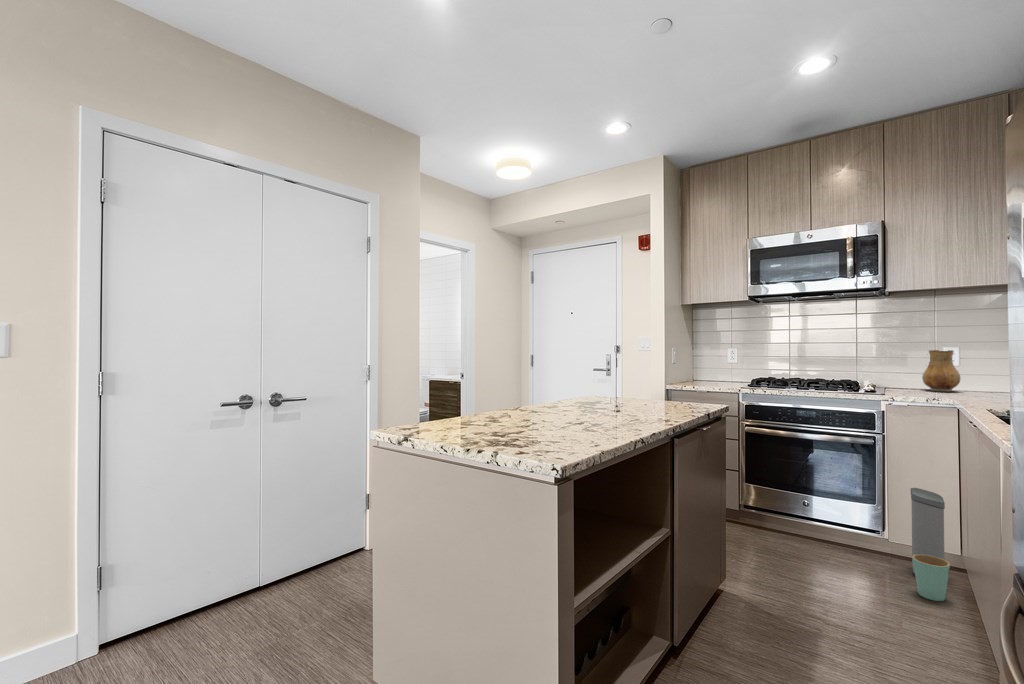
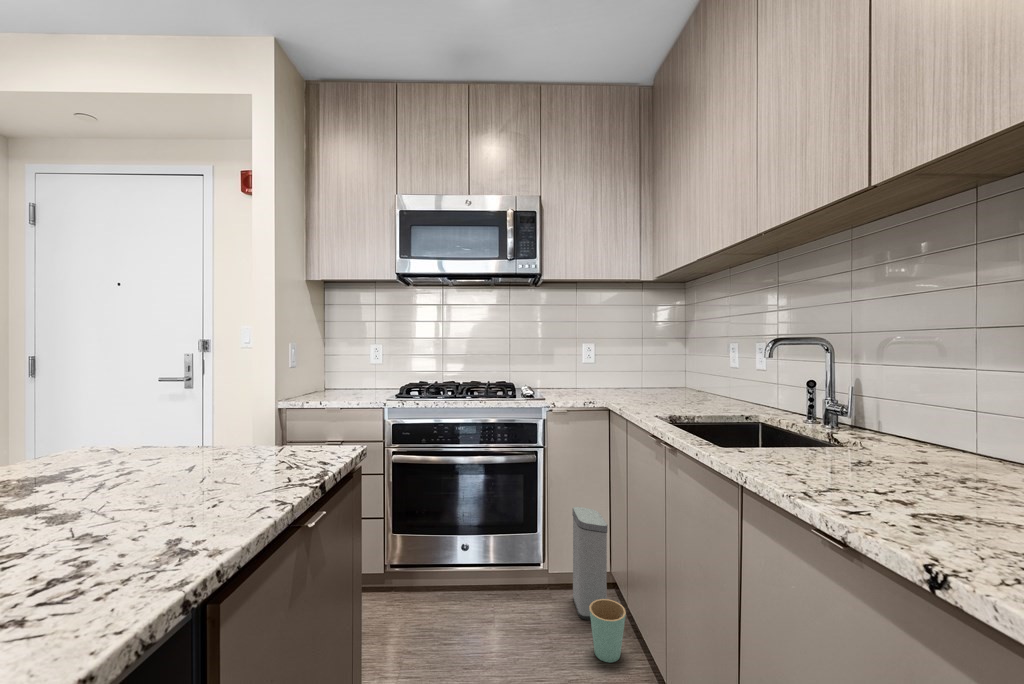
ceramic pitcher: present [922,350,960,392] -> none [565,346,595,389]

